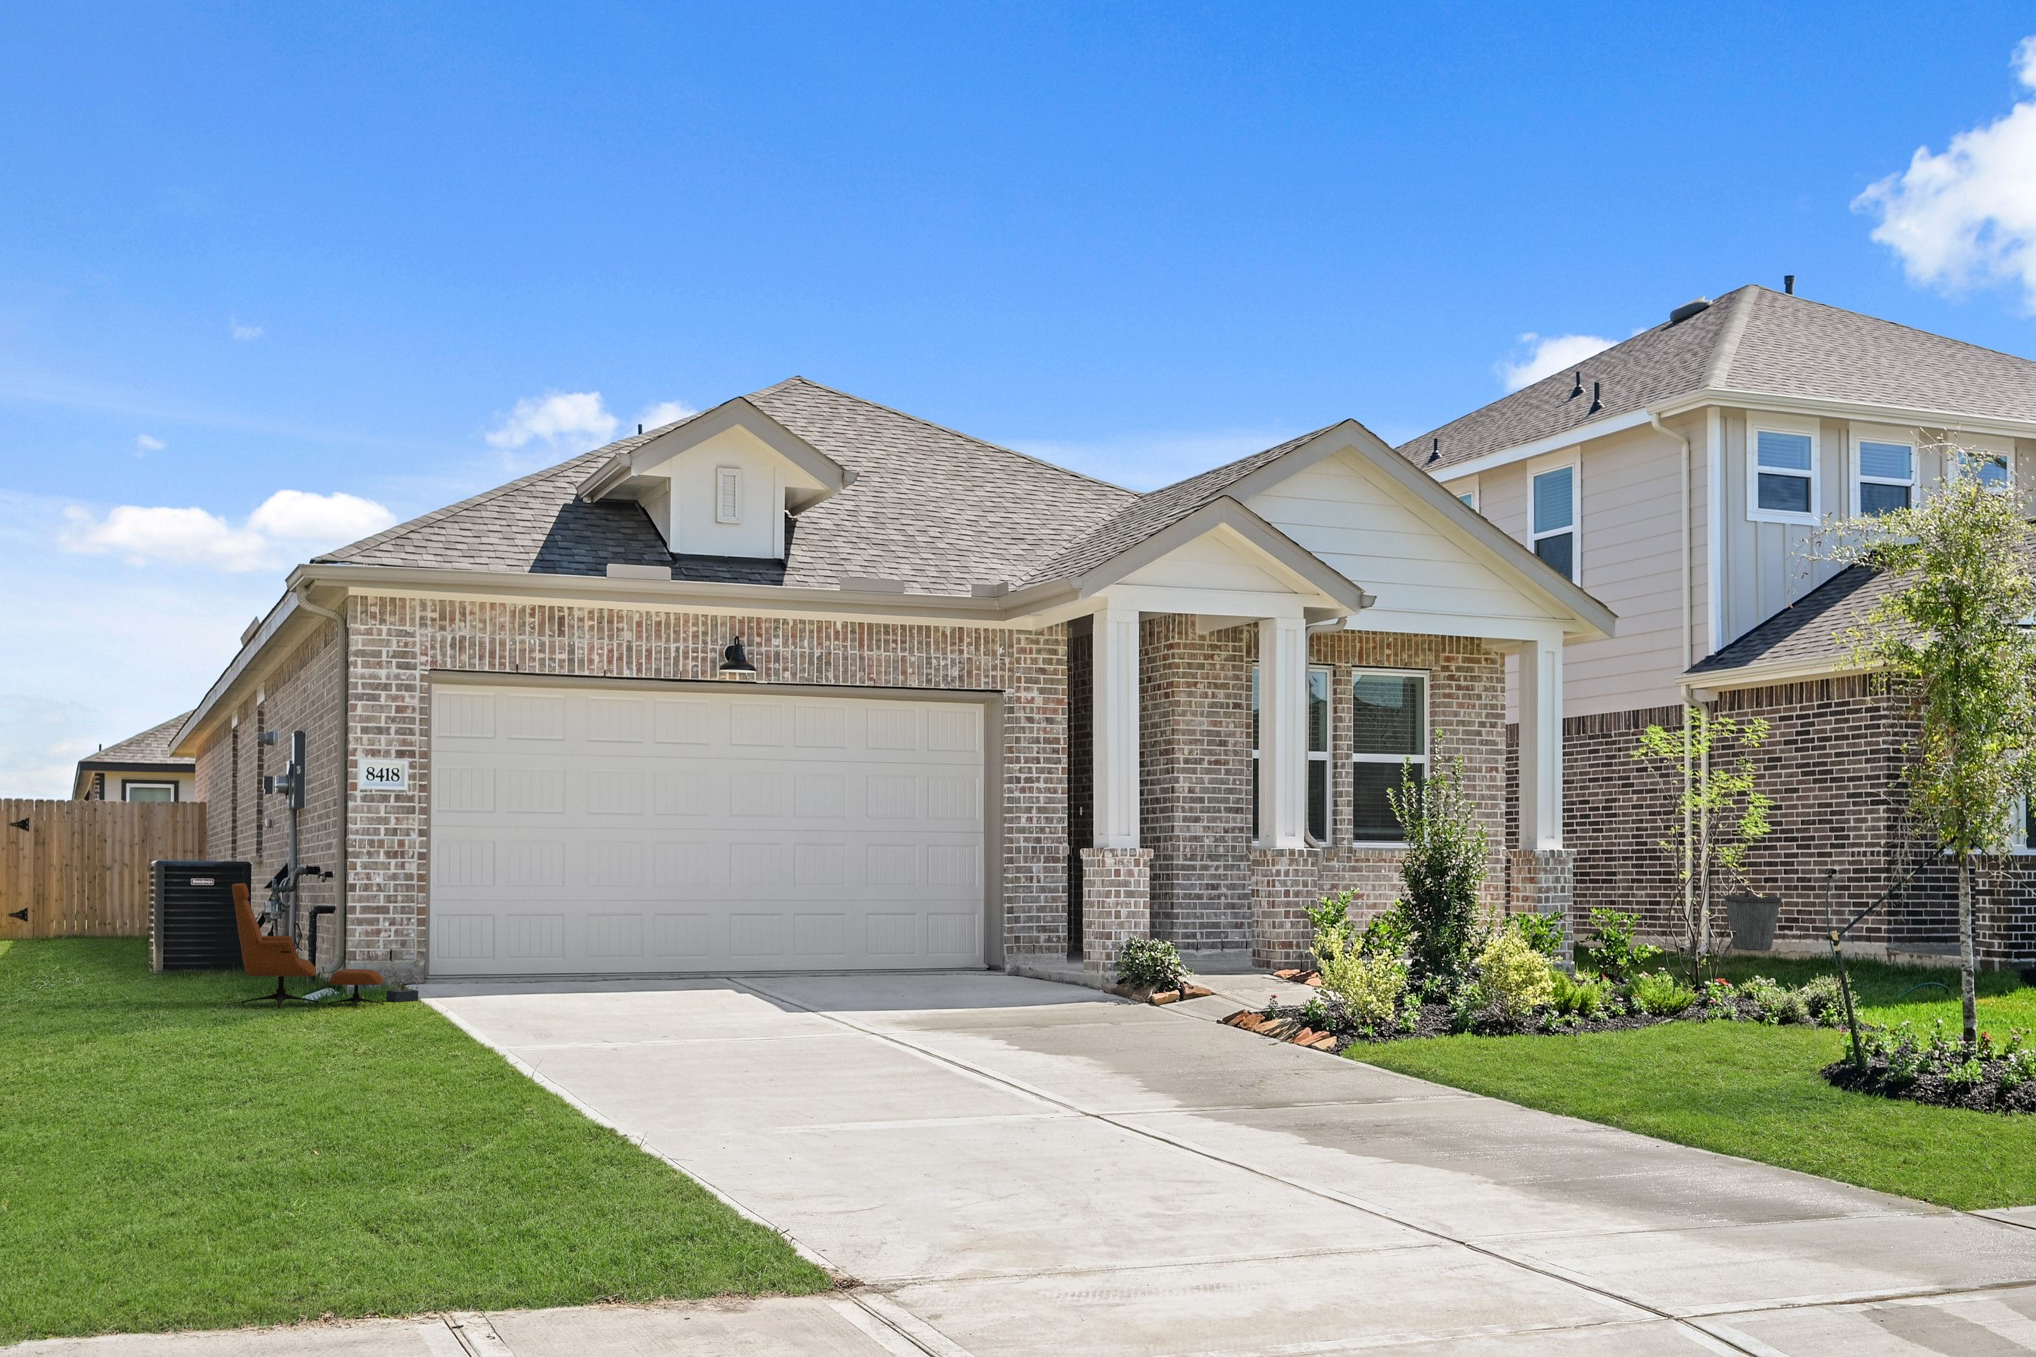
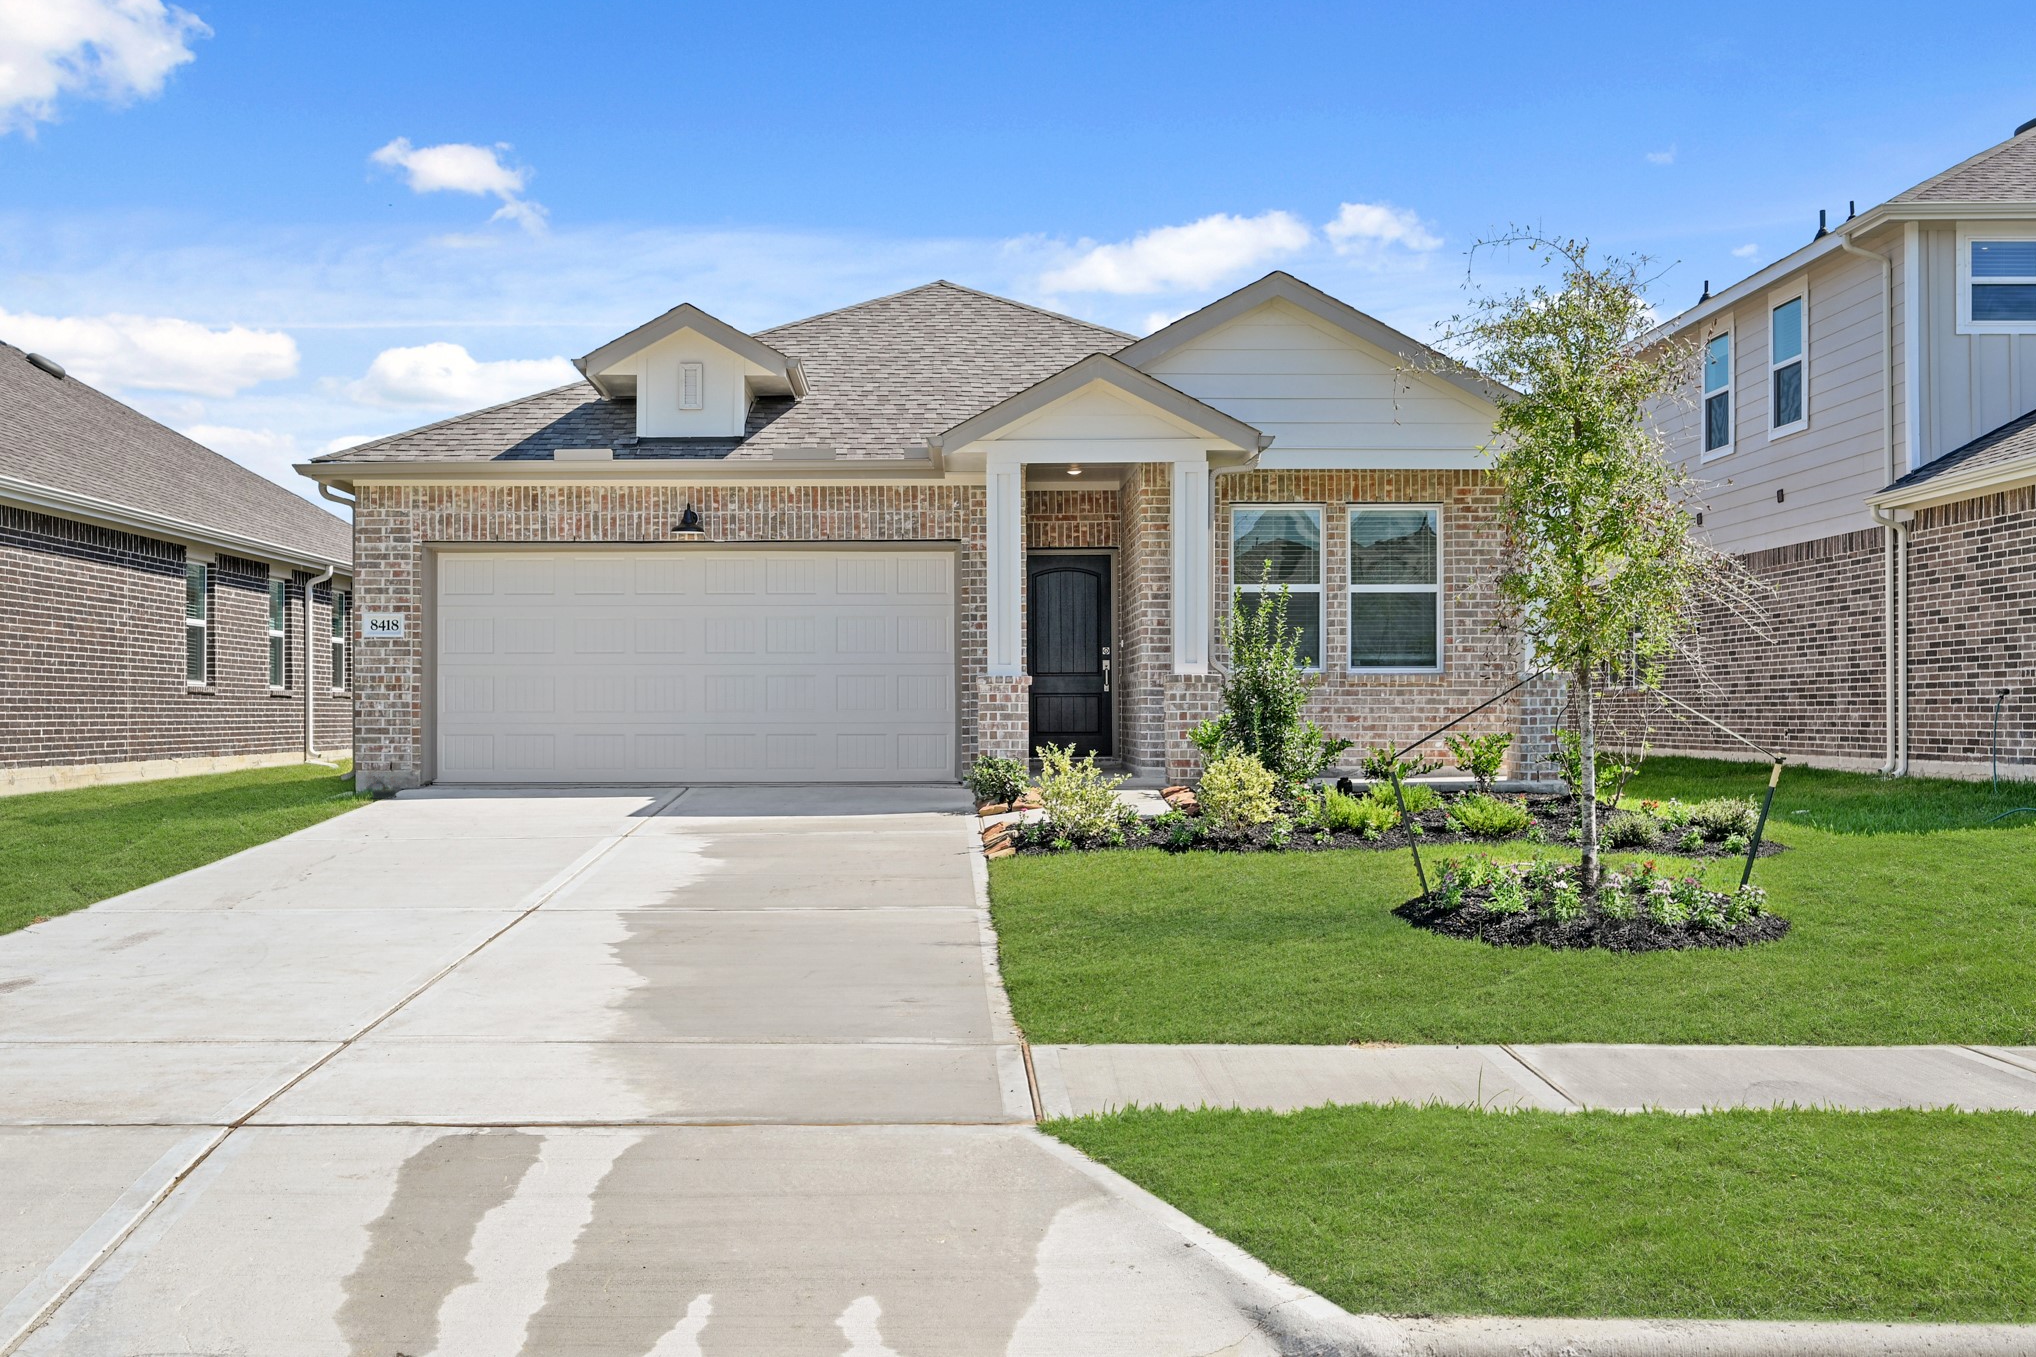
lounge chair: present [232,883,383,1008] -> none [250,708,356,803]
trash can: present [1724,890,1782,950] -> none [1887,716,1957,782]

